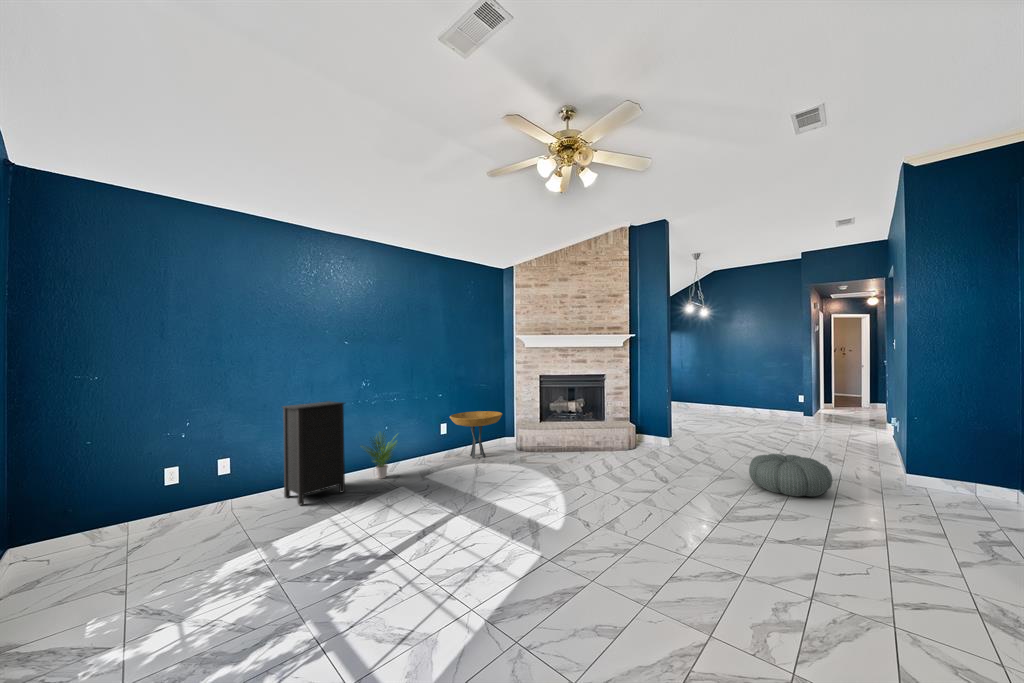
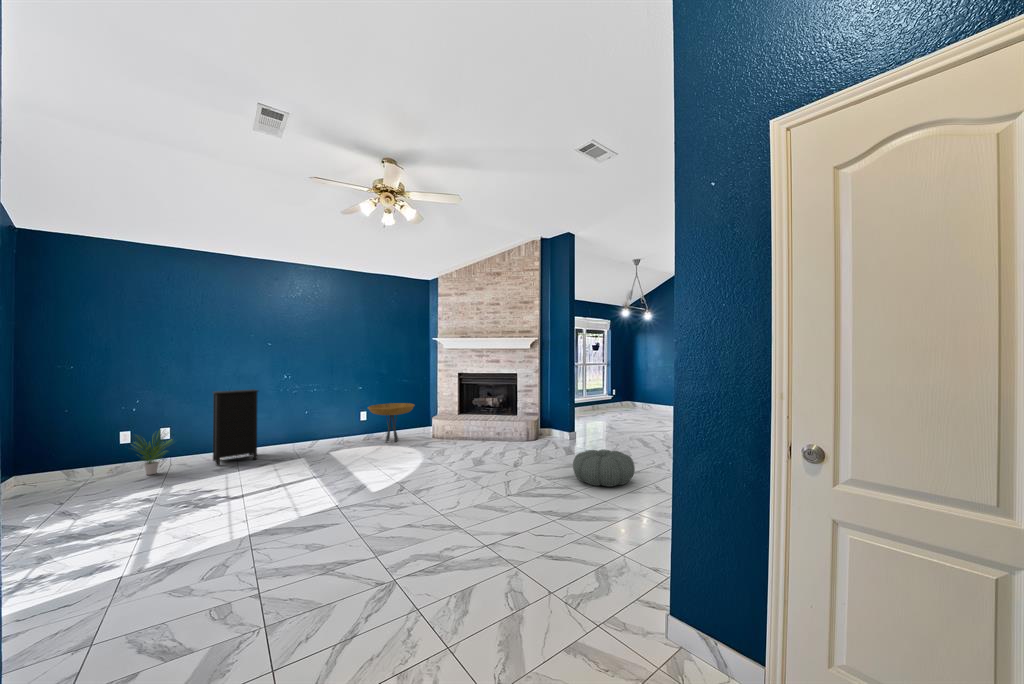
potted plant: present [366,434,396,479] -> present [136,434,170,475]

